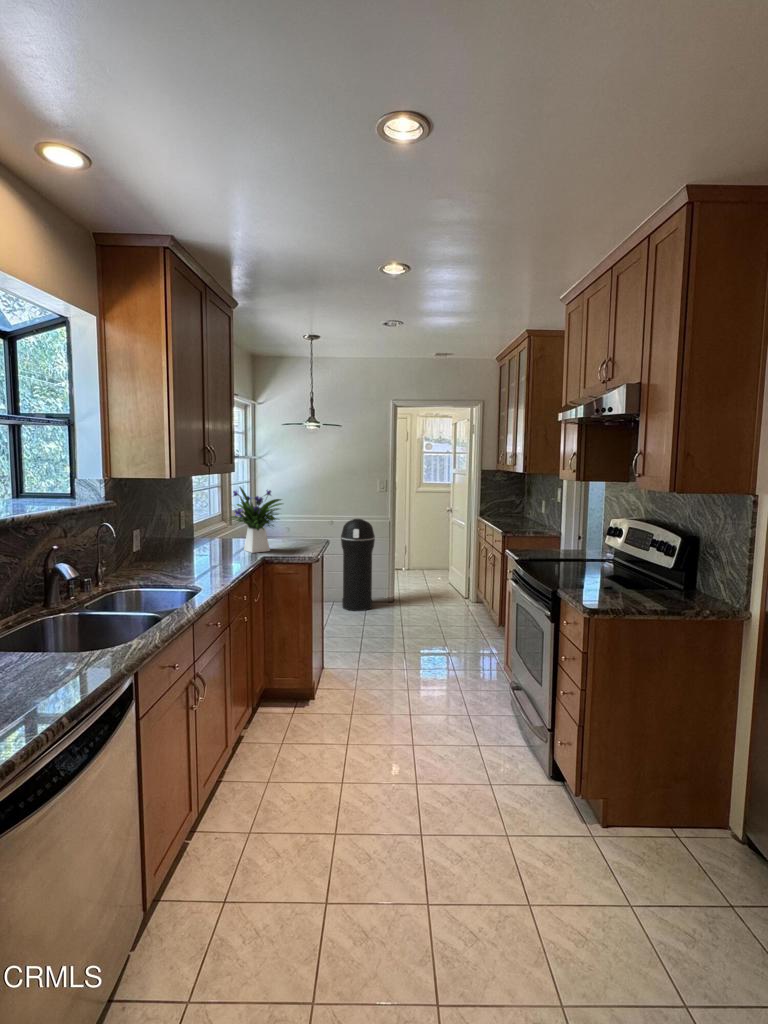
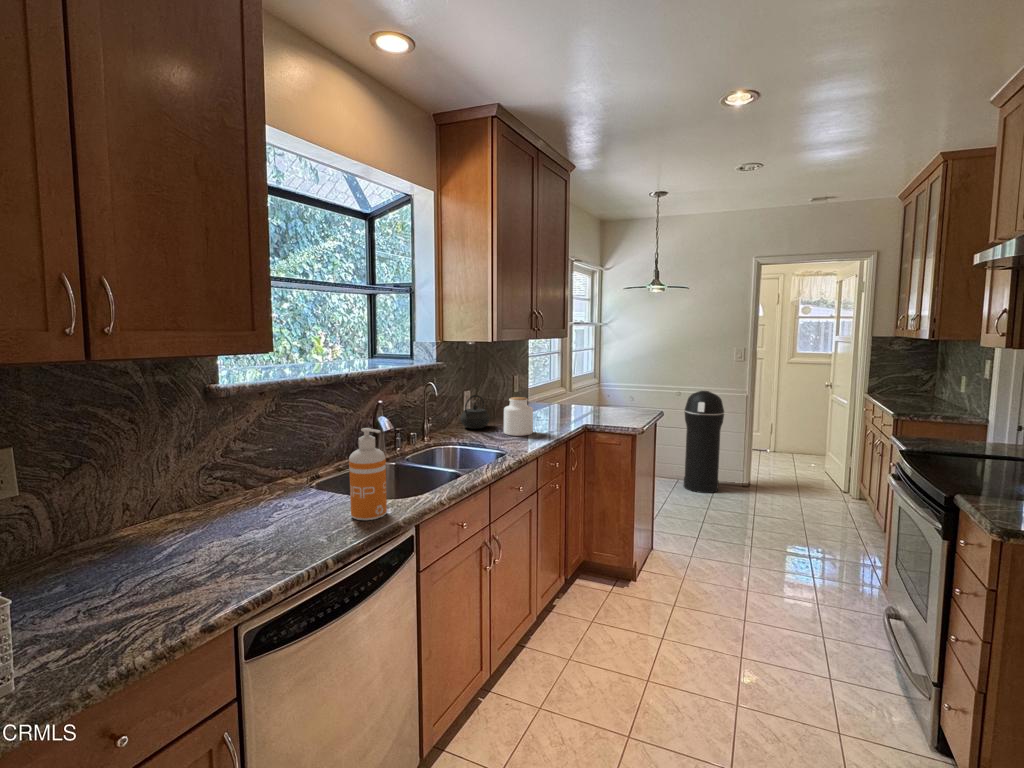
flower arrangement: present [230,487,282,553] -> none [546,351,609,419]
kettle: none [134,534,168,570] -> present [461,395,490,429]
jar: none [186,534,218,574] -> present [504,397,533,436]
soap dispenser: none [56,578,103,680] -> present [349,428,387,520]

